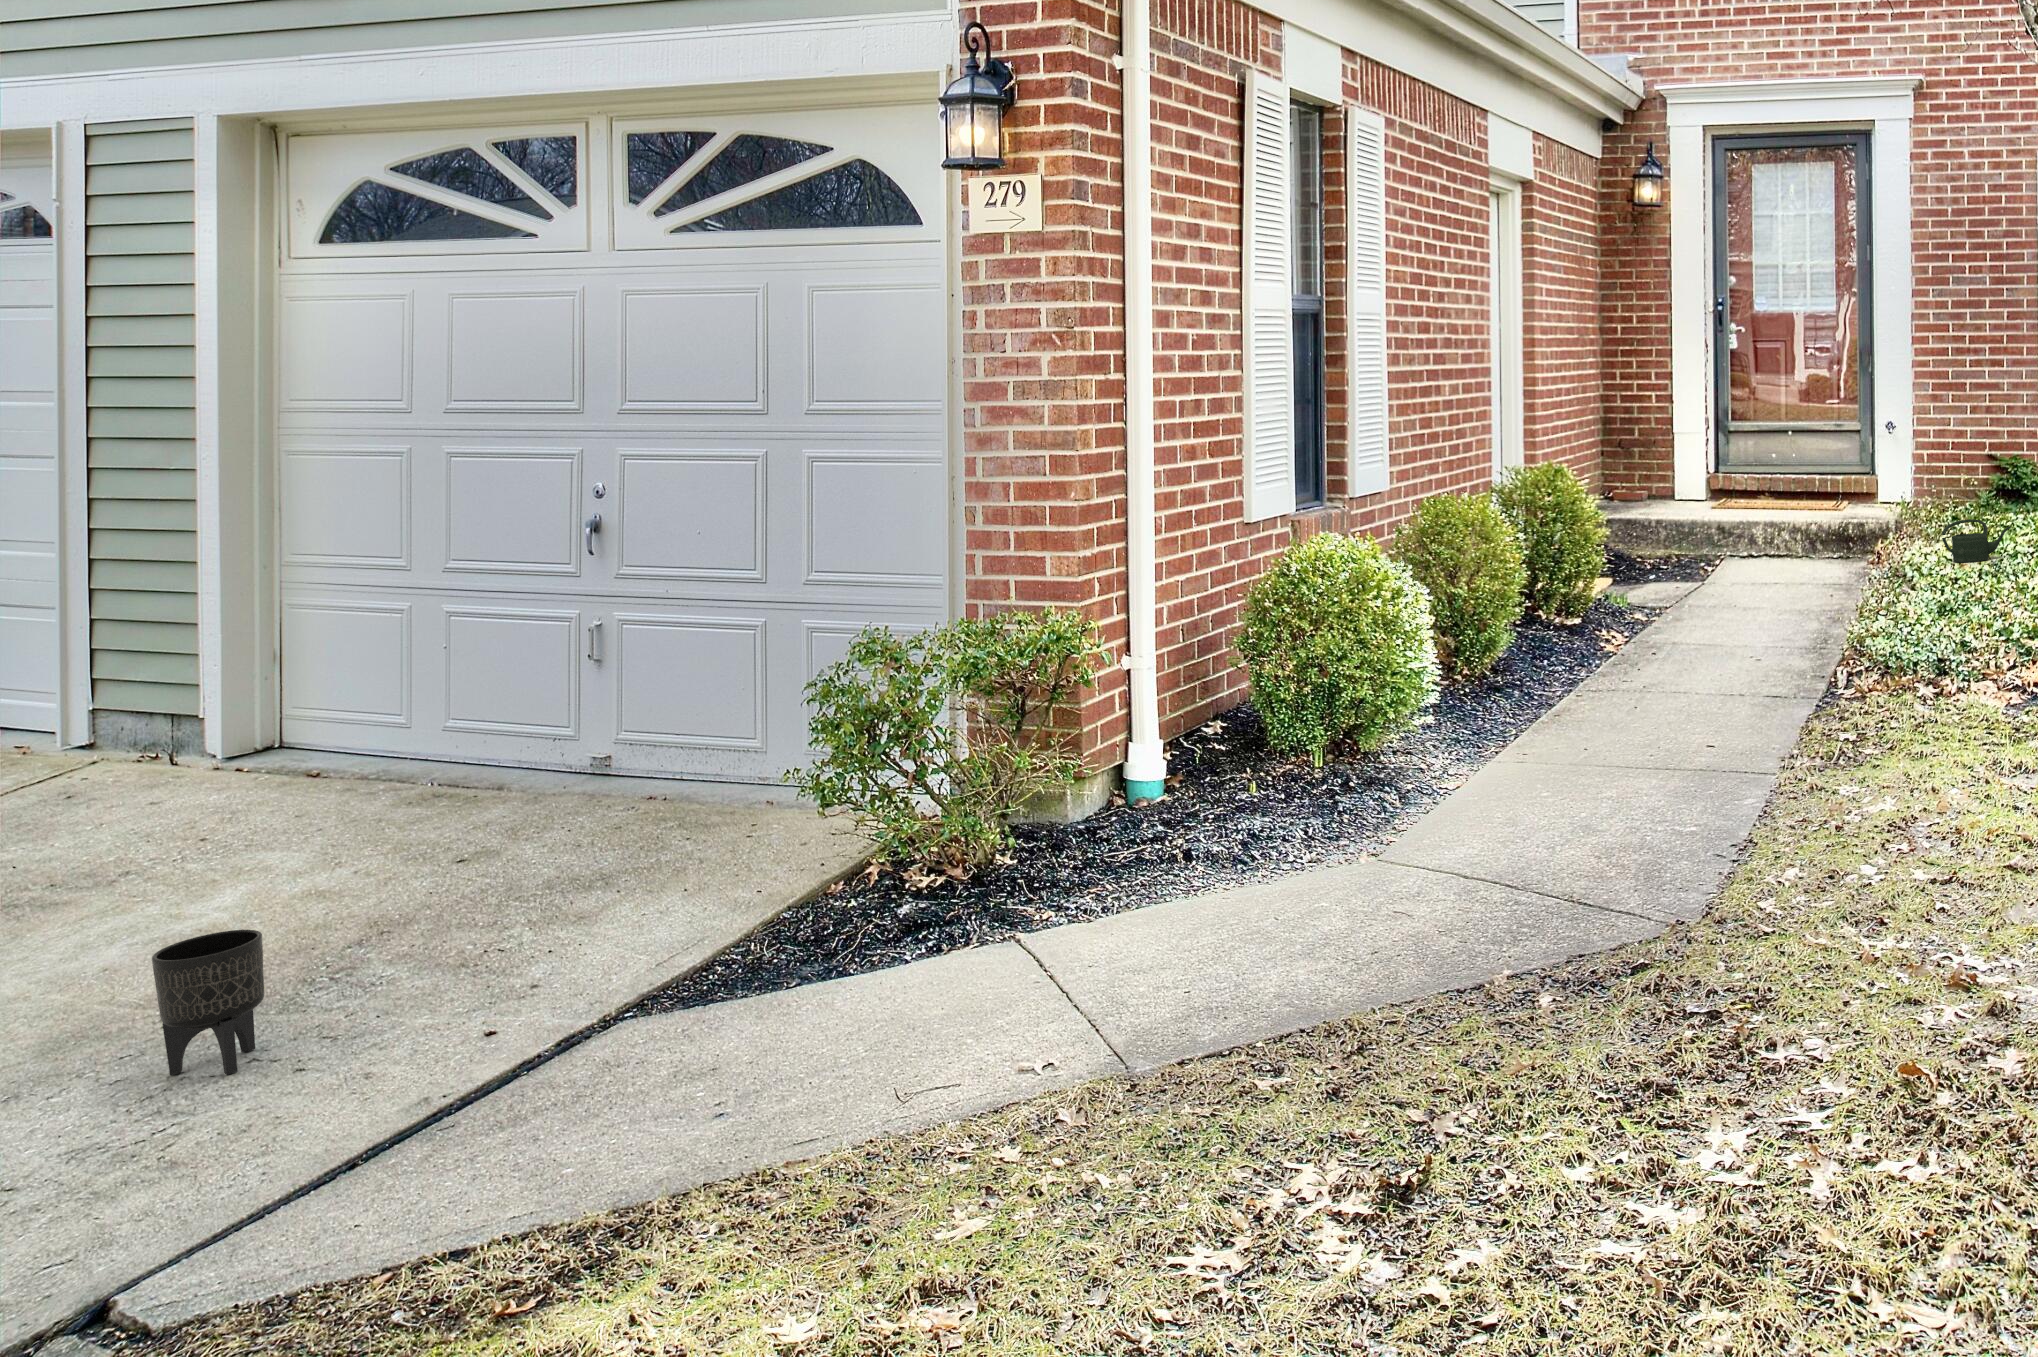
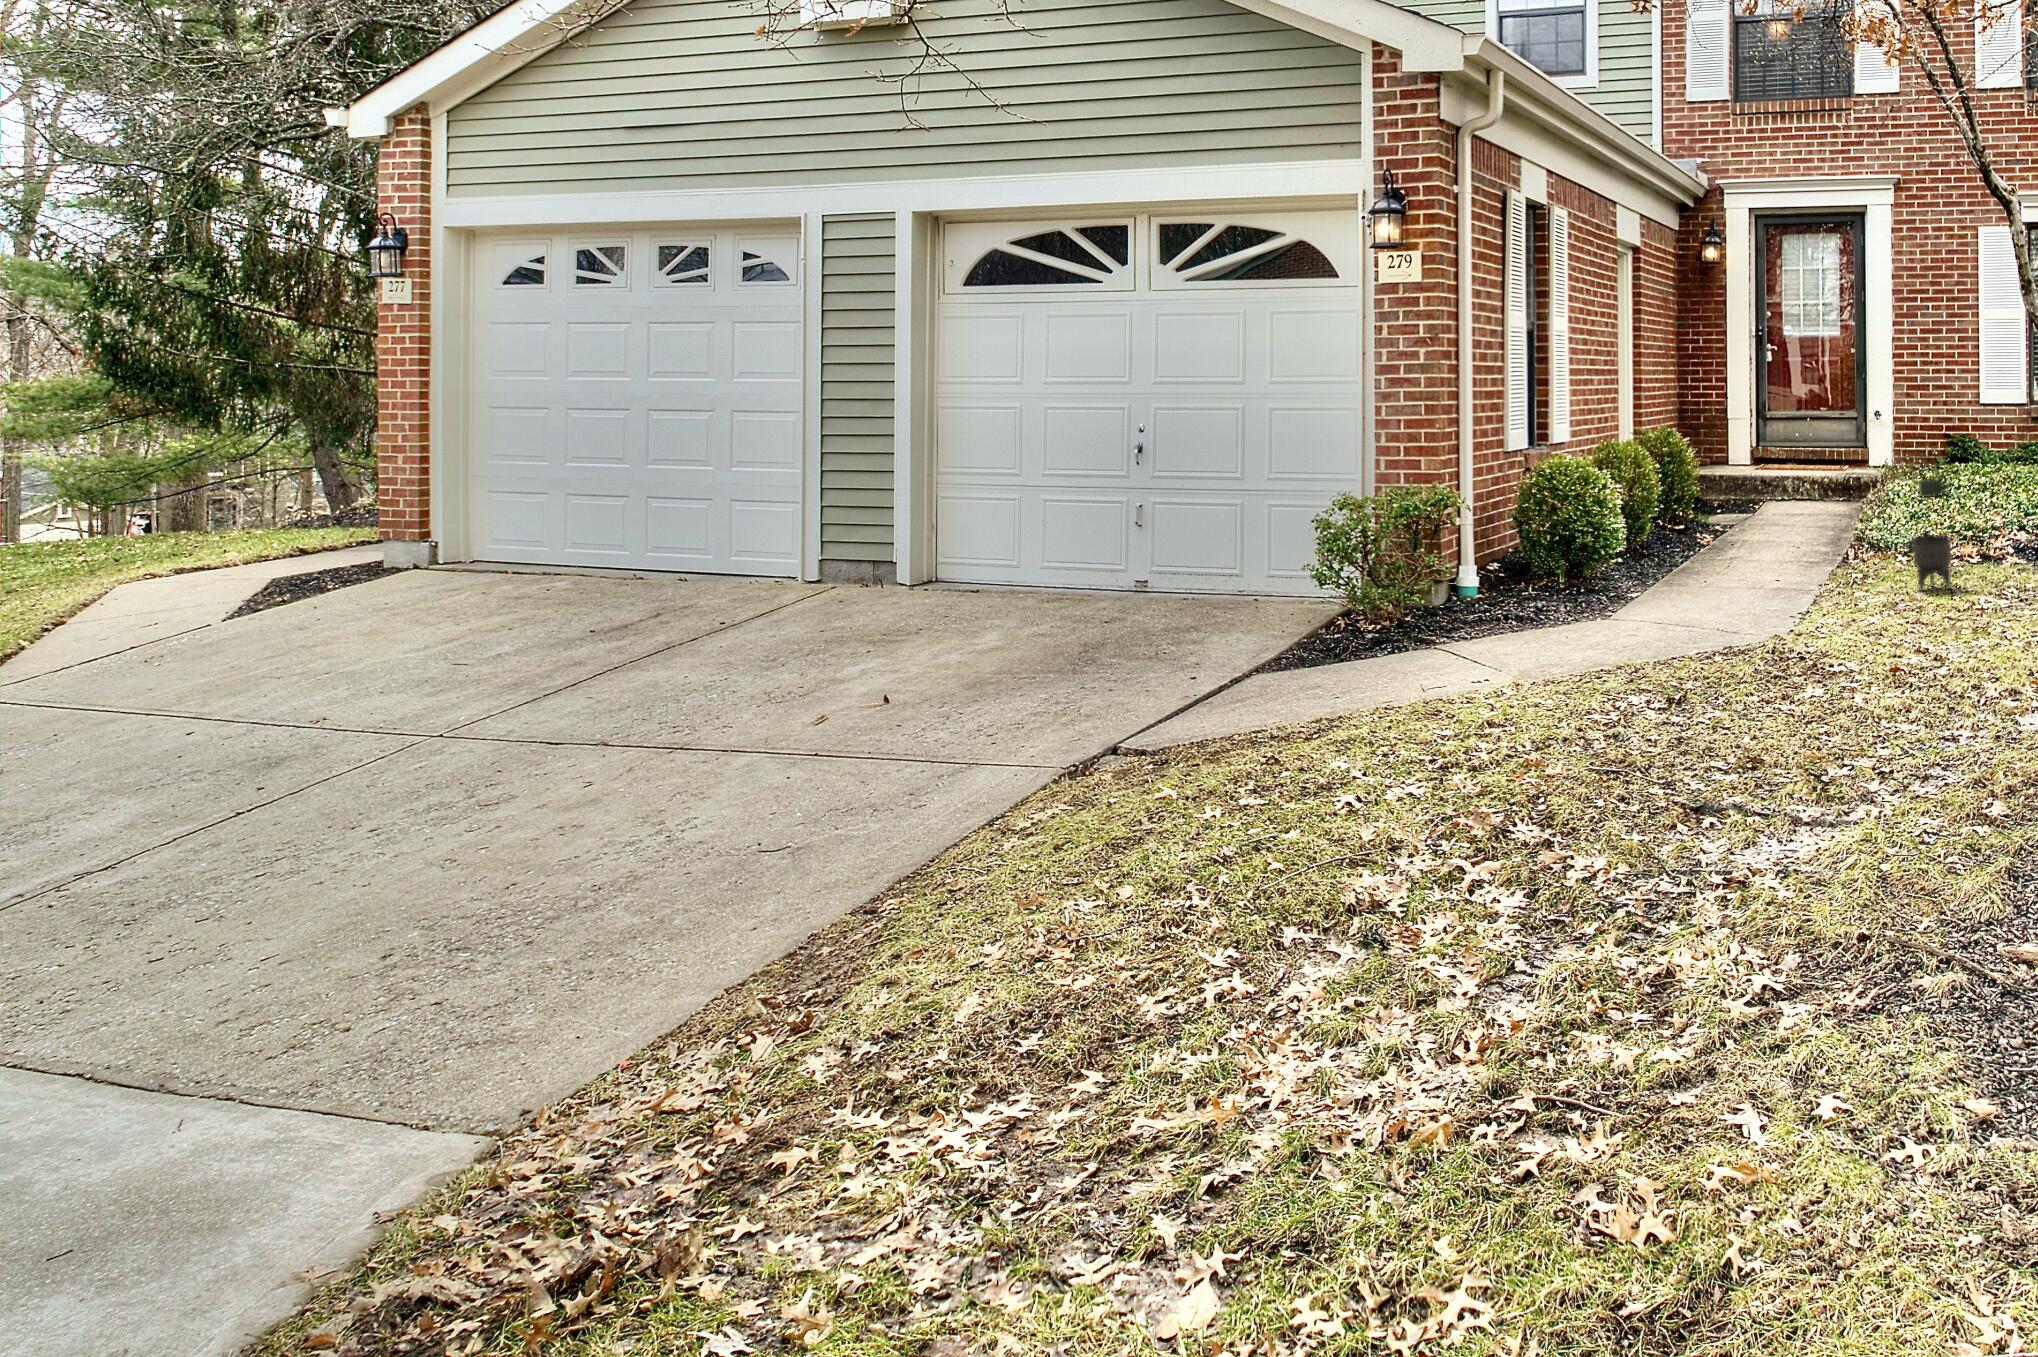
planter: present [152,930,264,1075] -> present [1912,535,1951,591]

